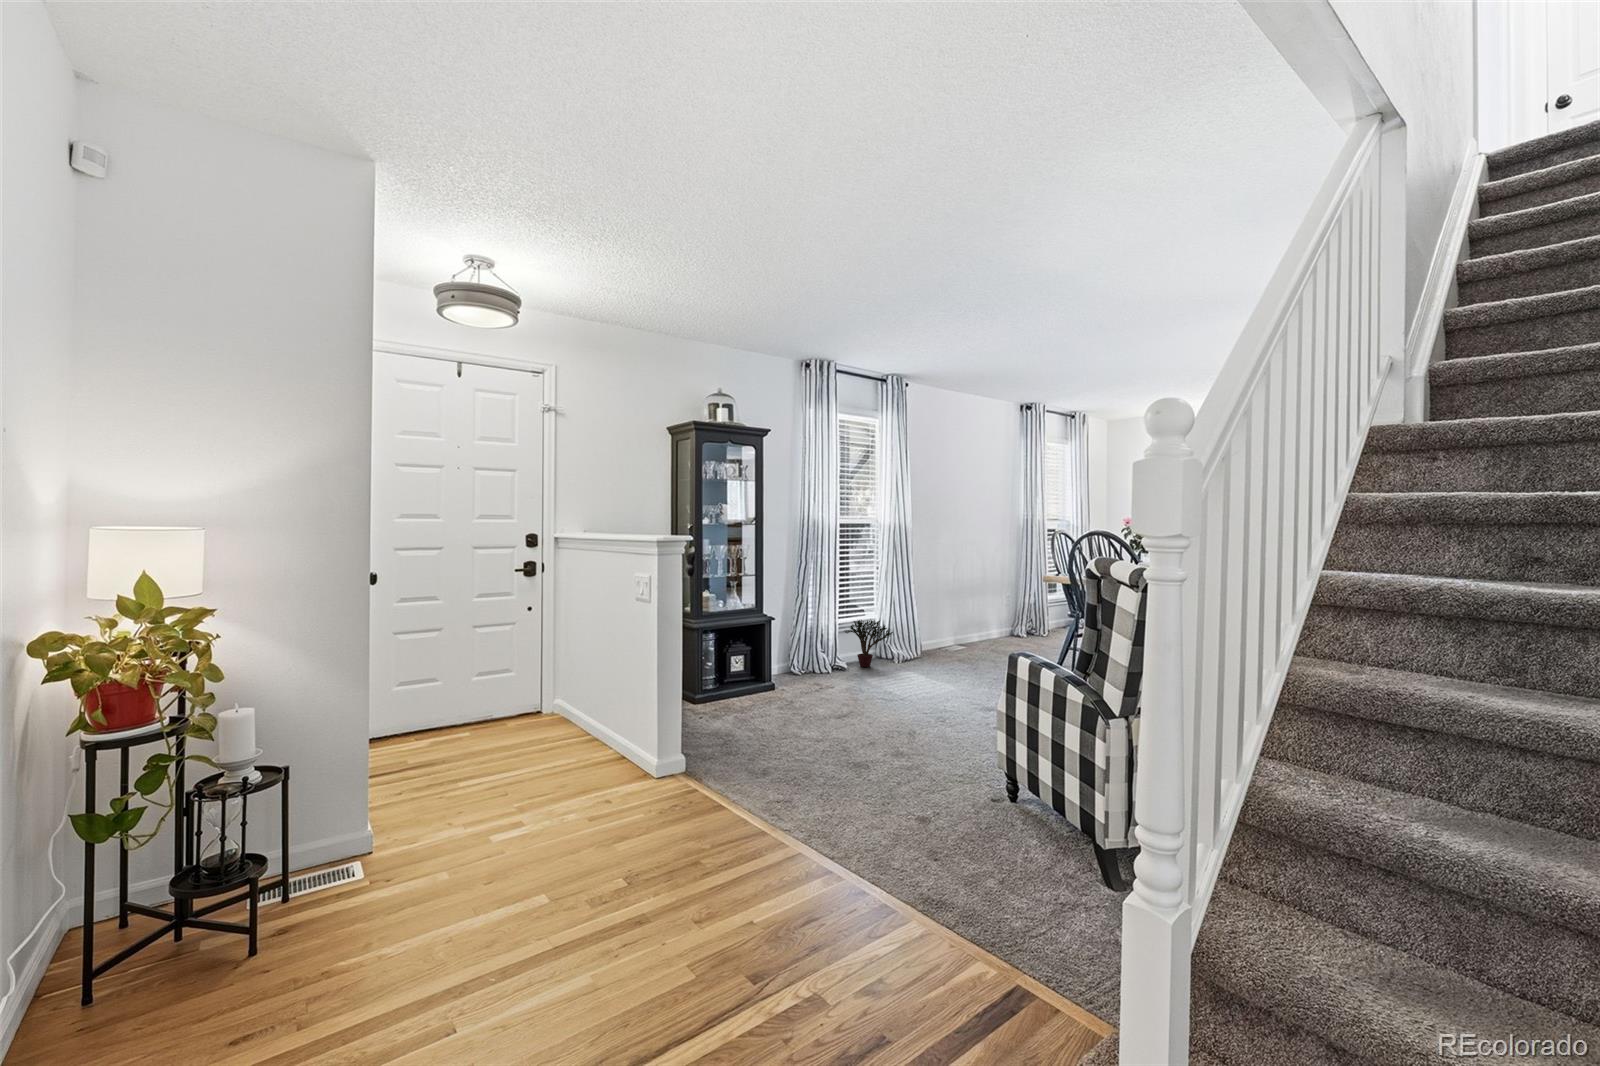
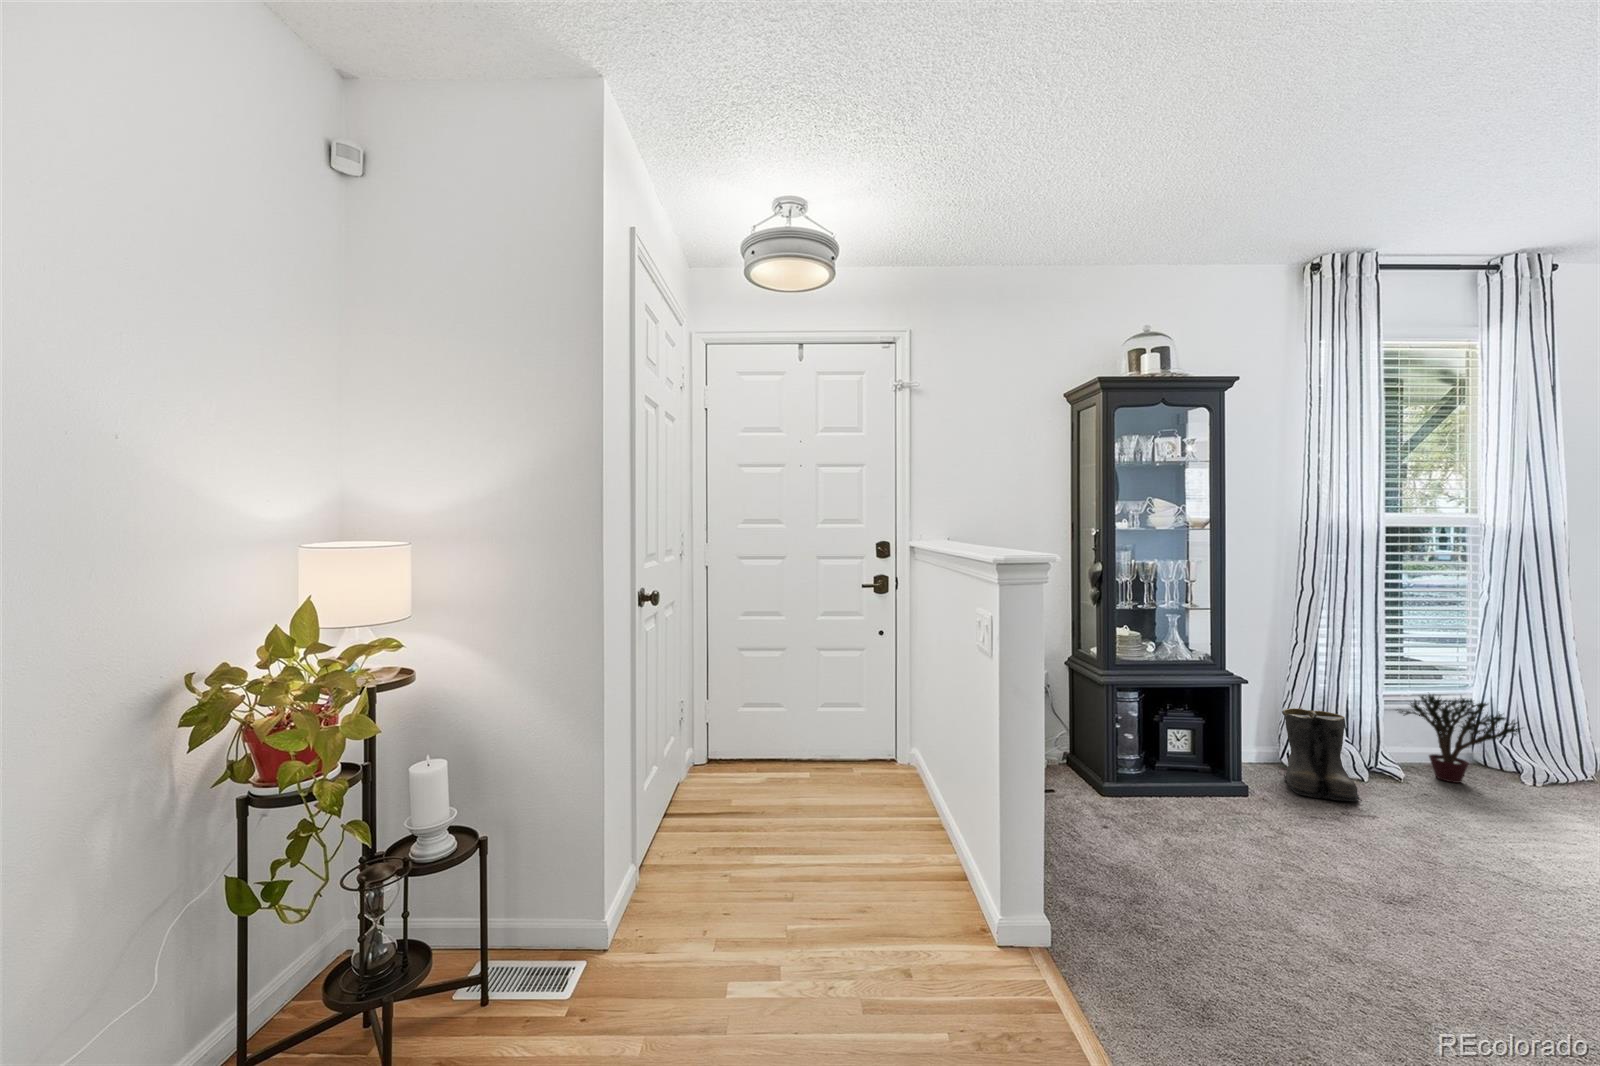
boots: none [792,635,828,684] -> present [1282,708,1362,801]

